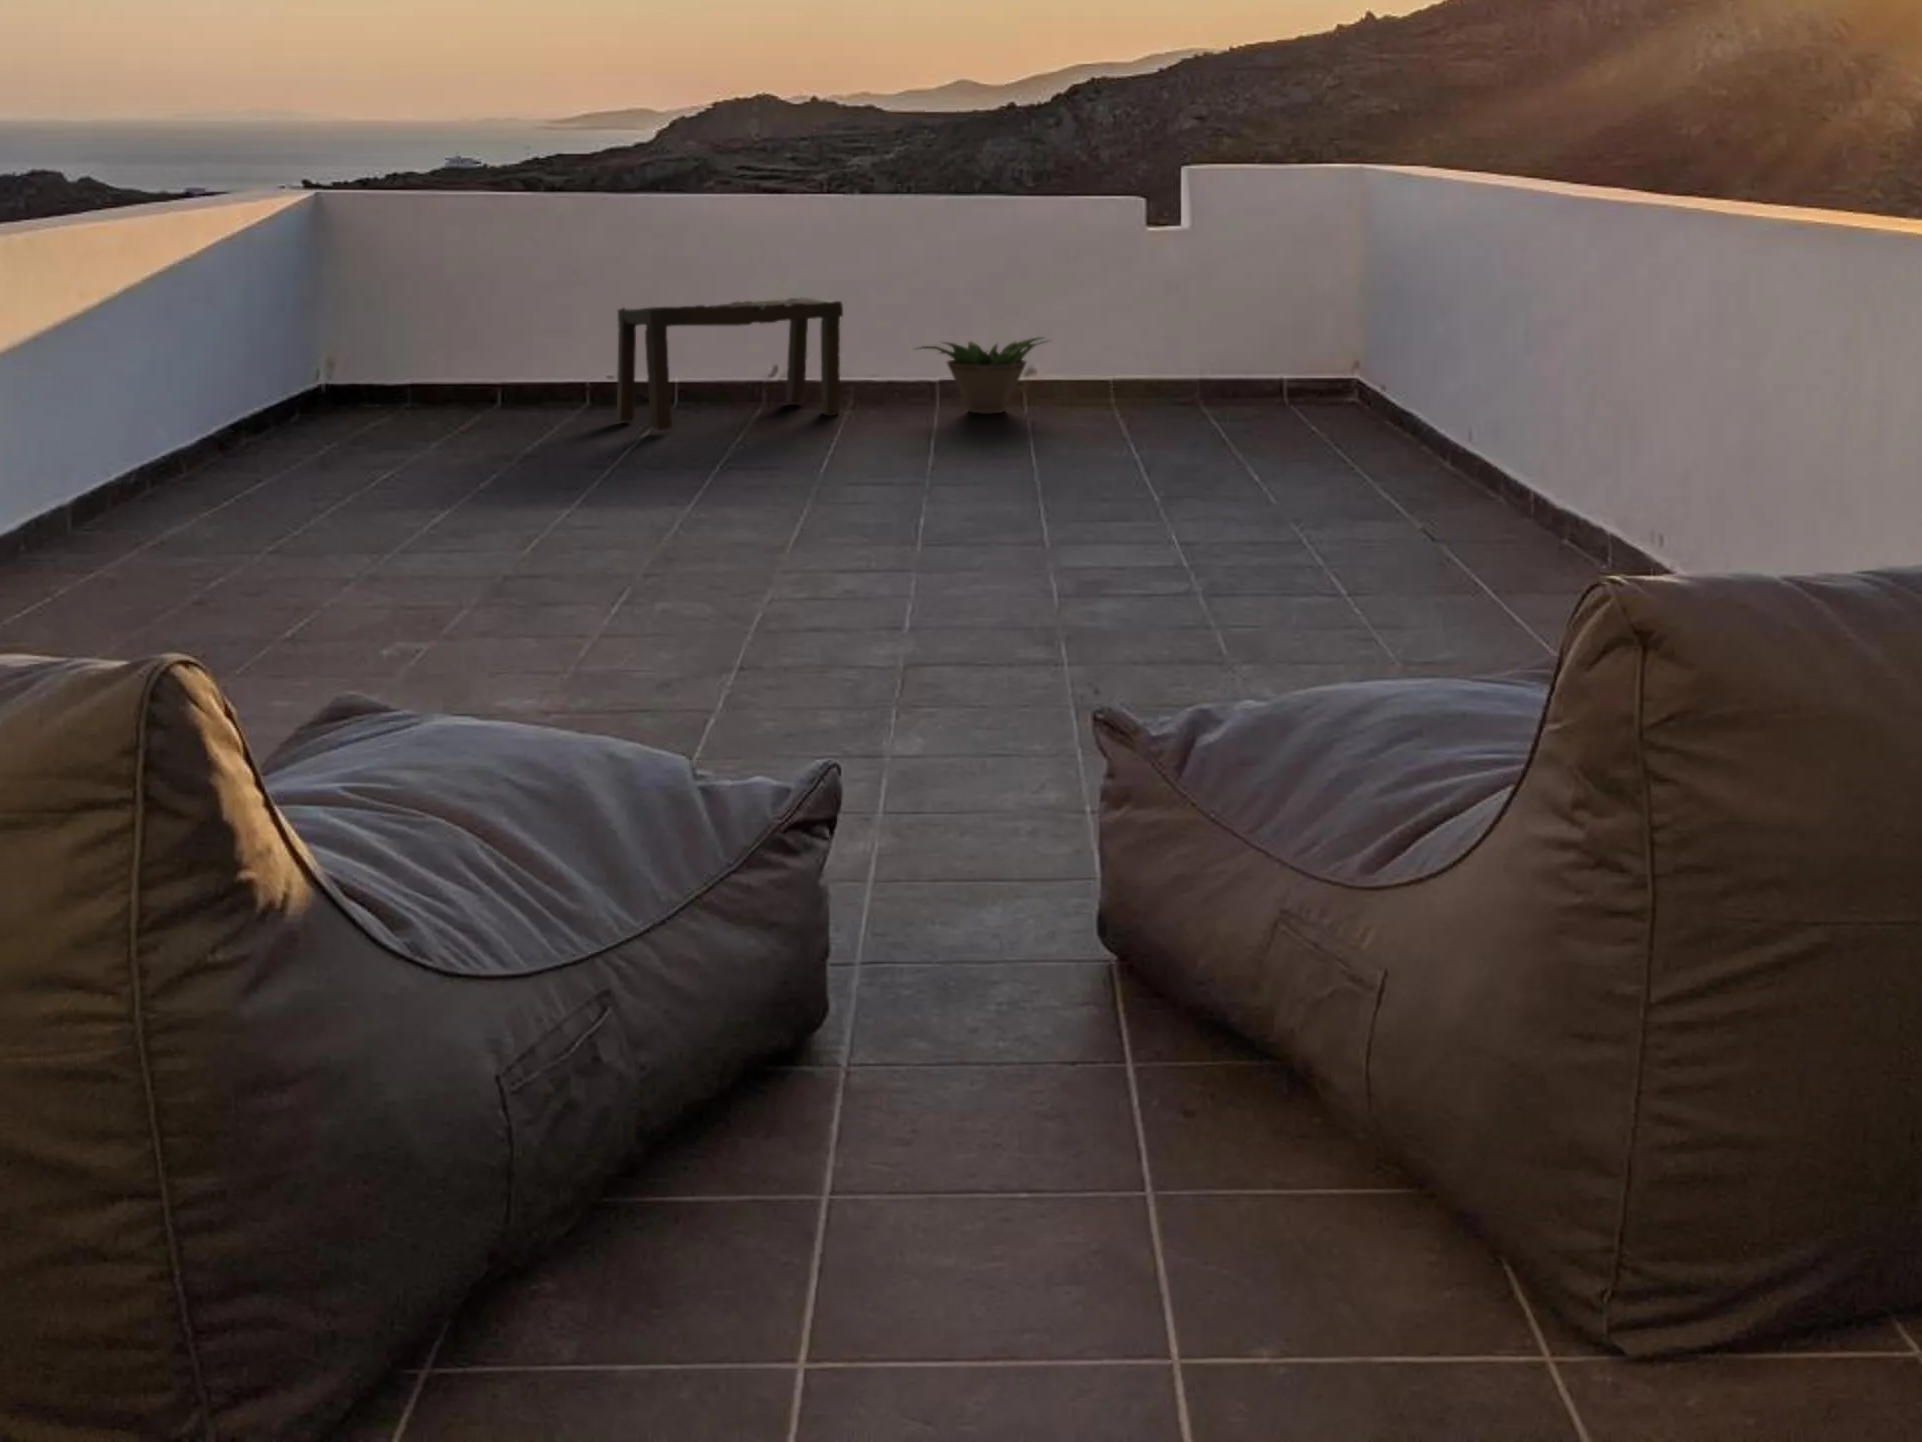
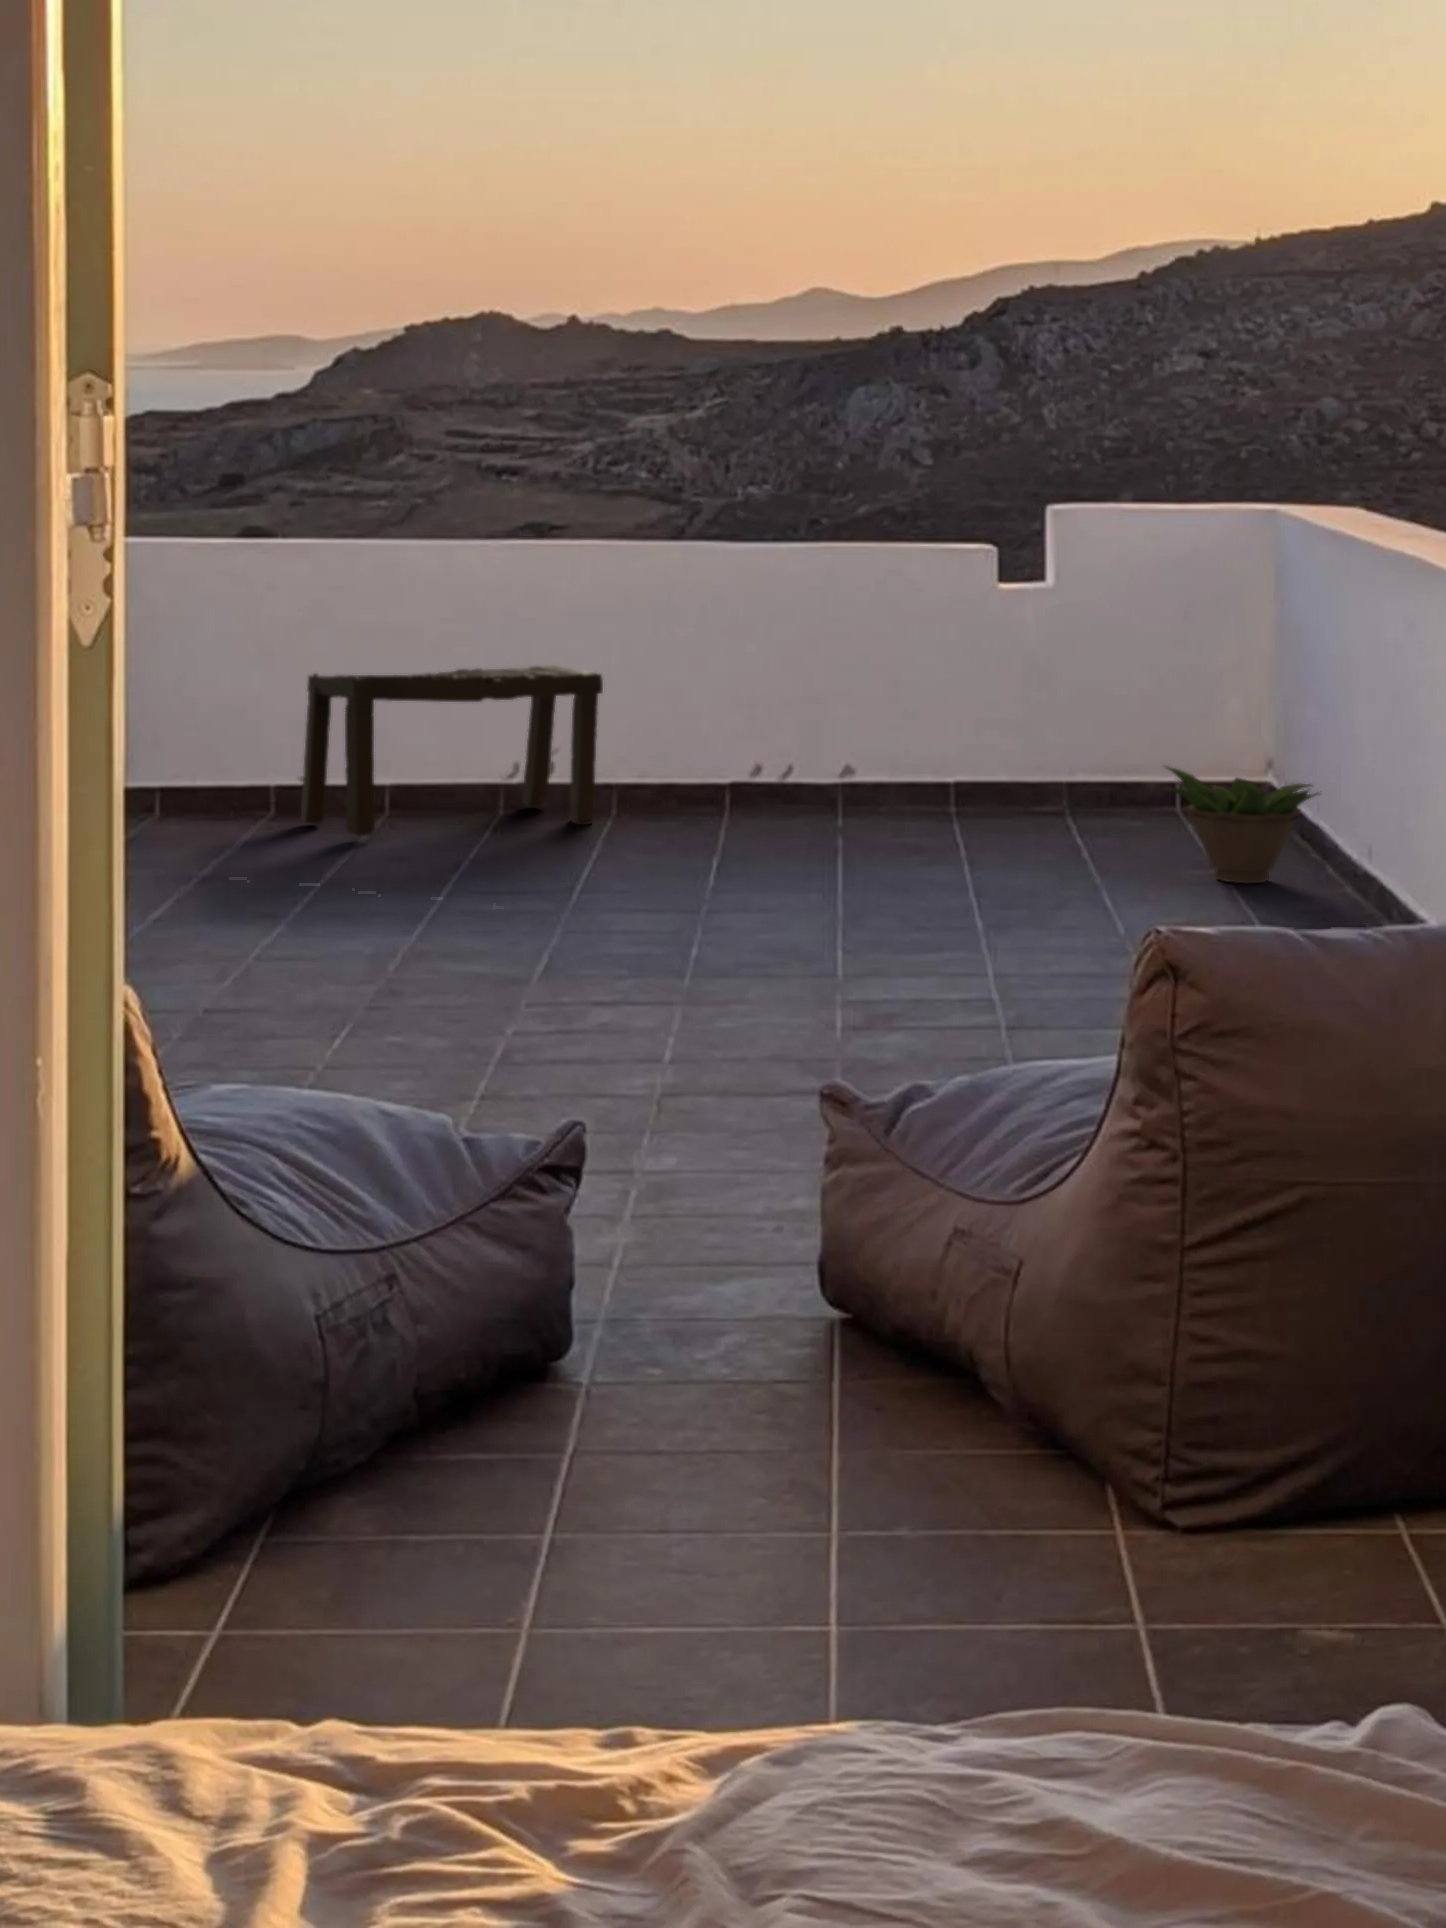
decorative plant: present [920,338,1043,414] -> present [1165,767,1319,883]

